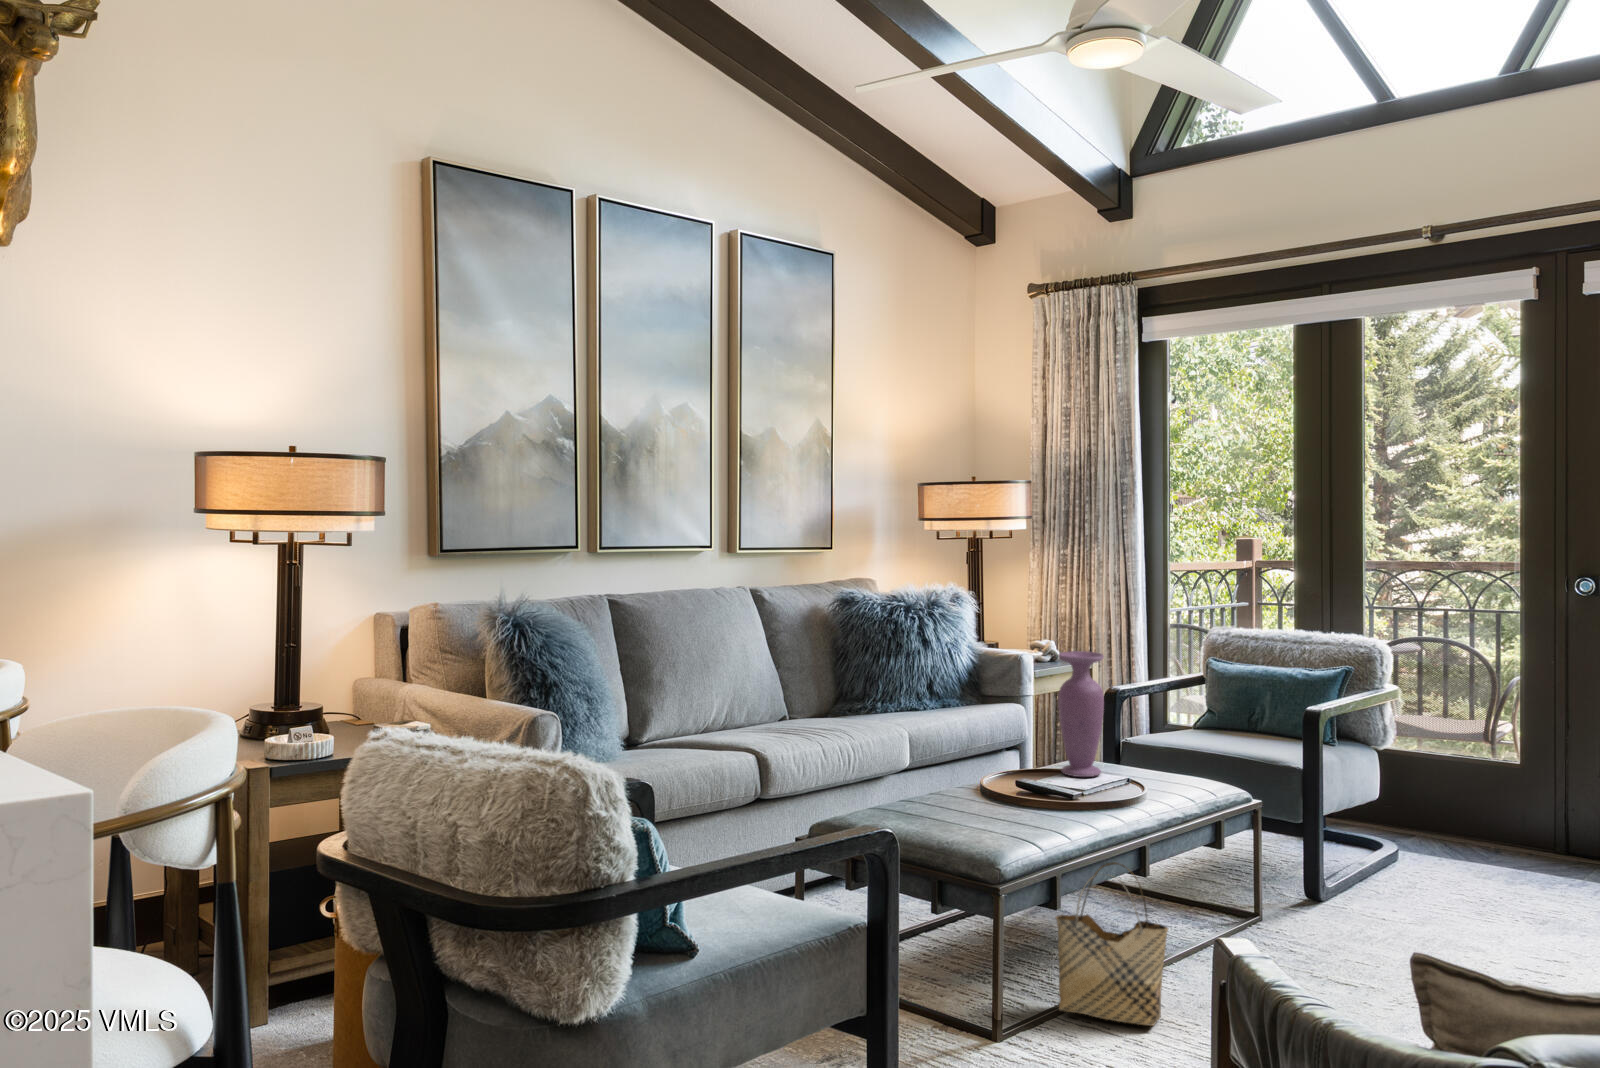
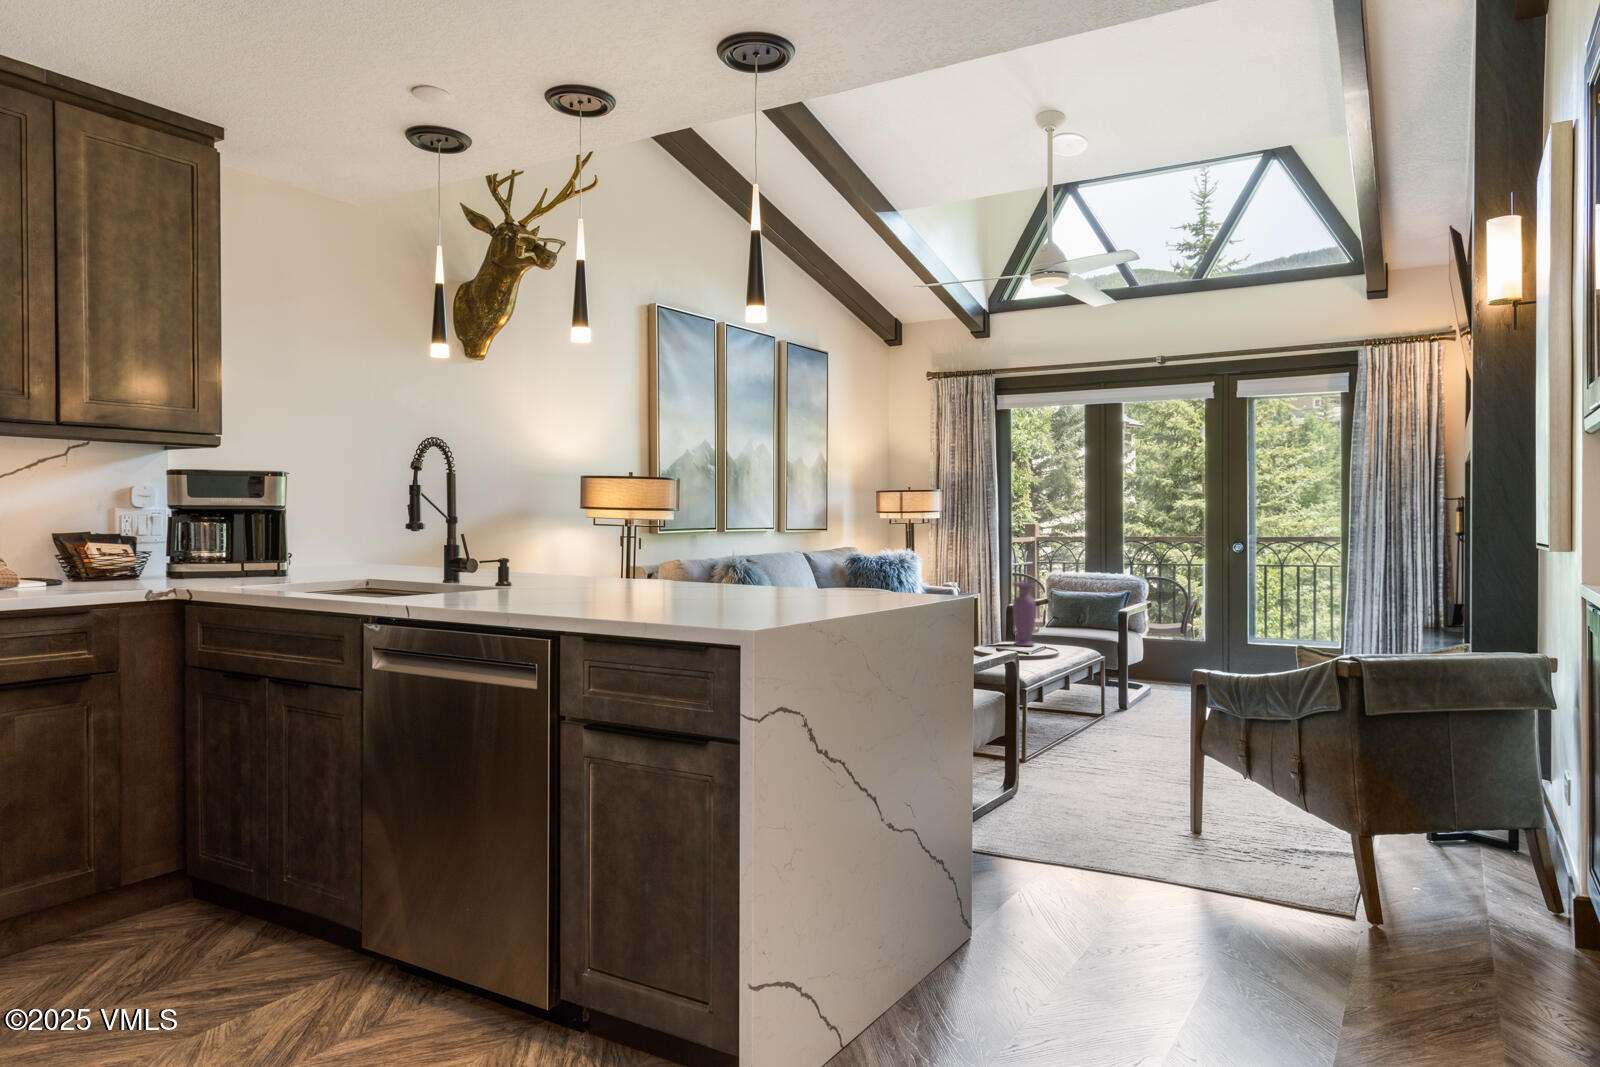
woven basket: present [1056,862,1168,1026] -> none [1047,679,1100,753]

